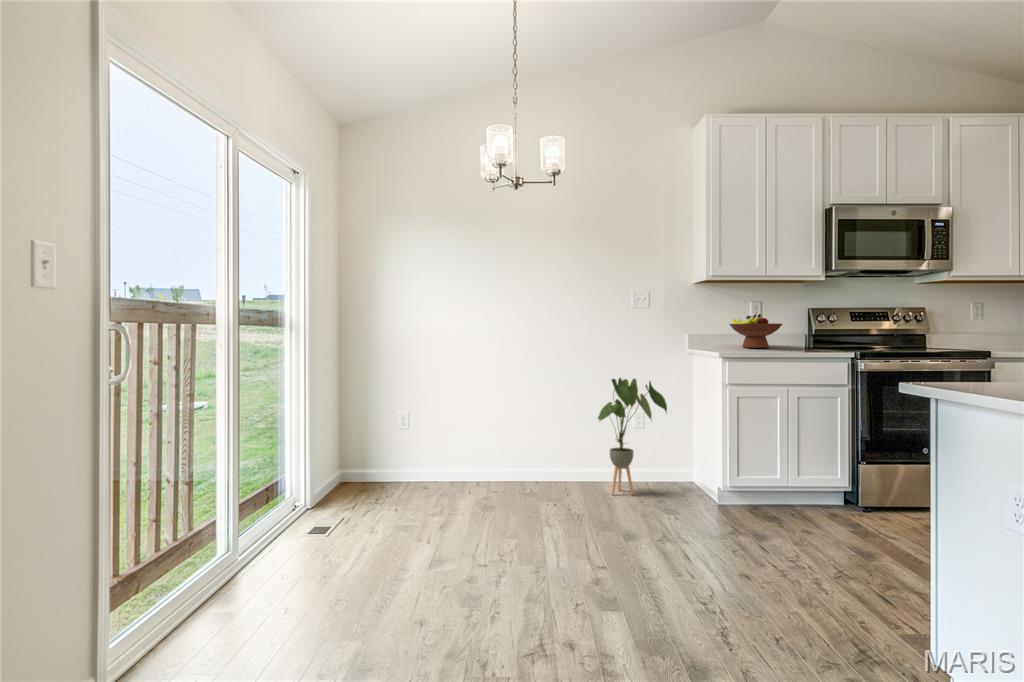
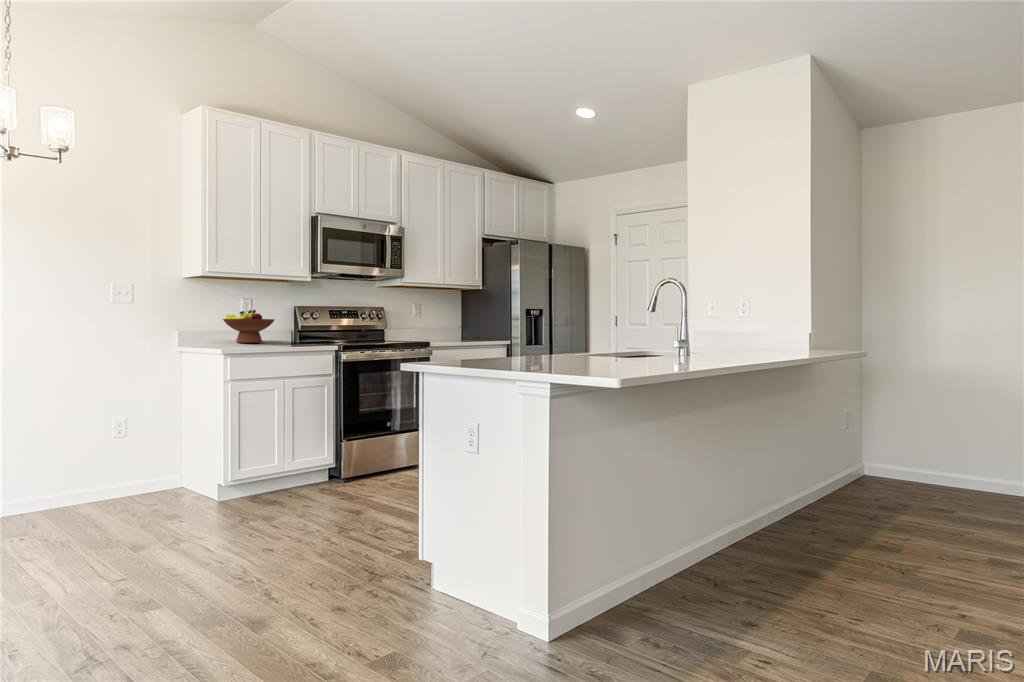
house plant: present [598,378,667,495] -> none [68,379,162,516]

